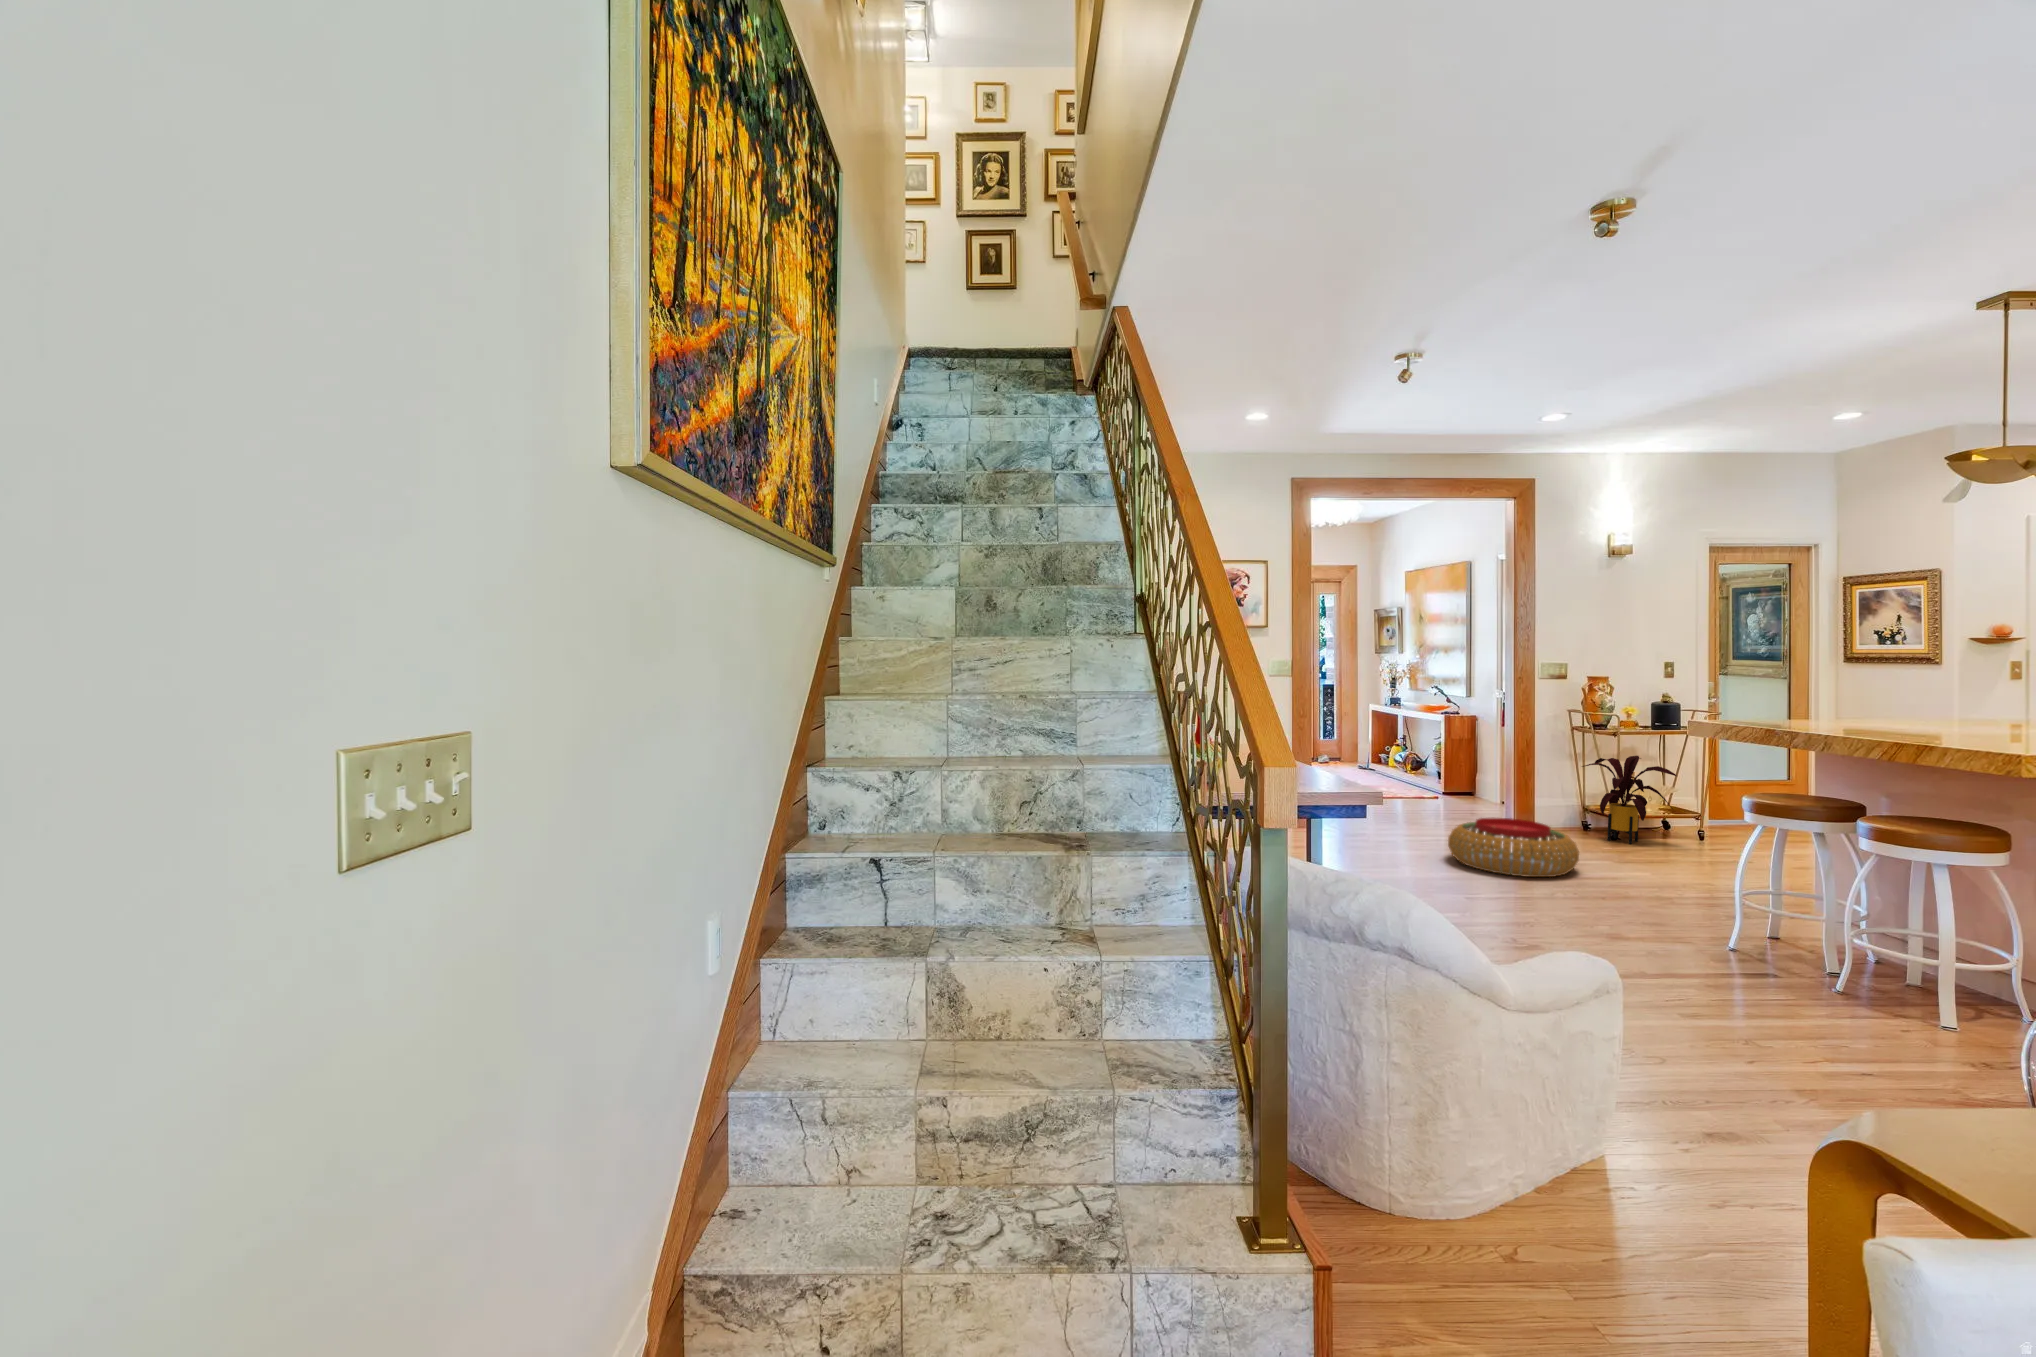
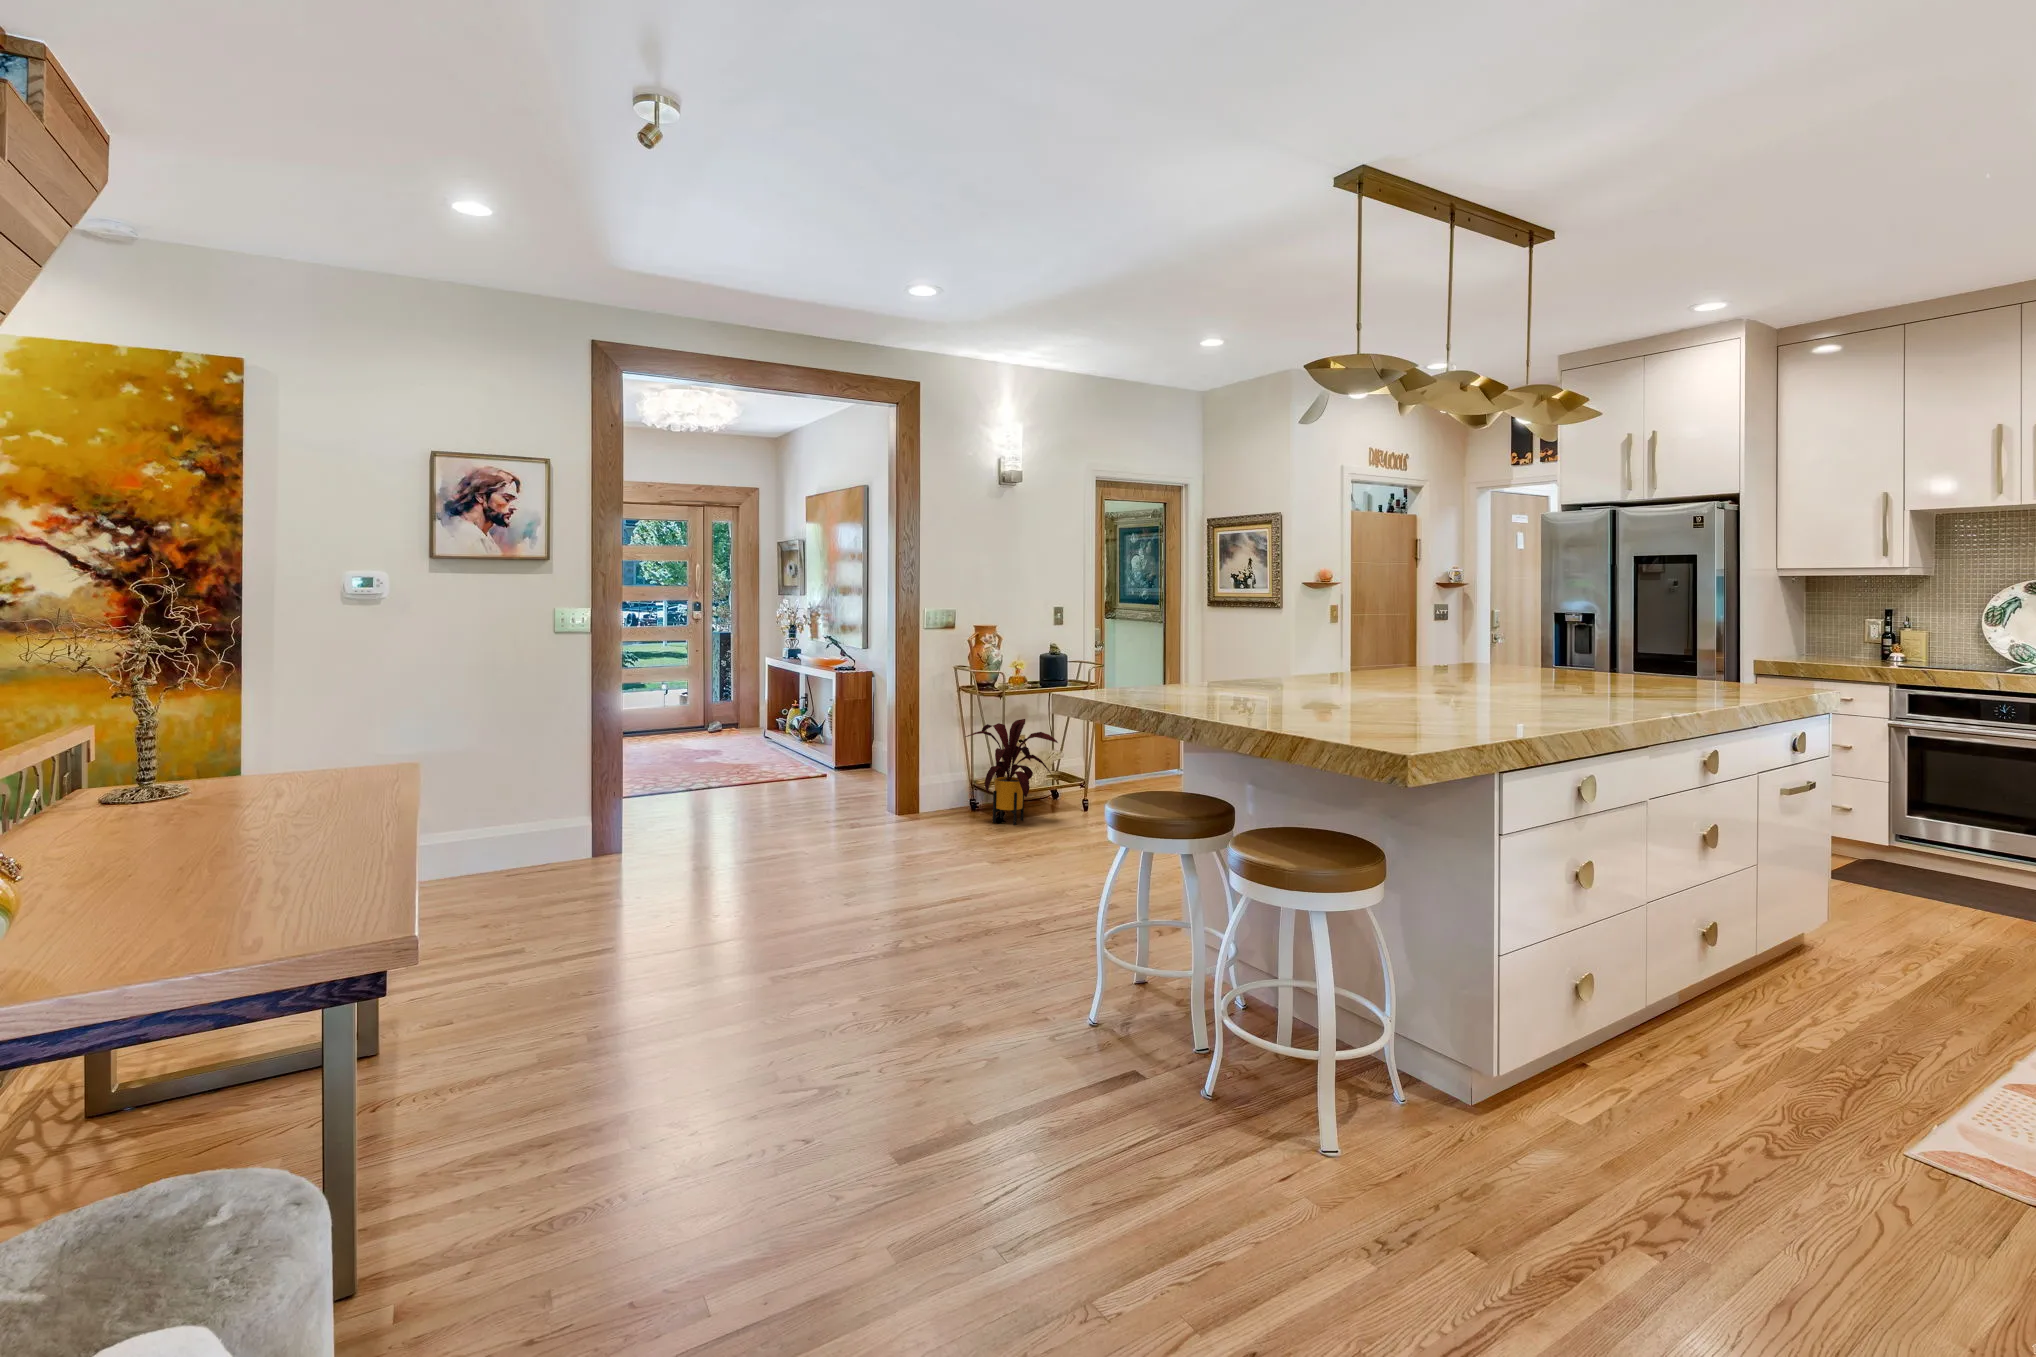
pouf: present [1448,818,1579,877] -> none [796,815,948,895]

